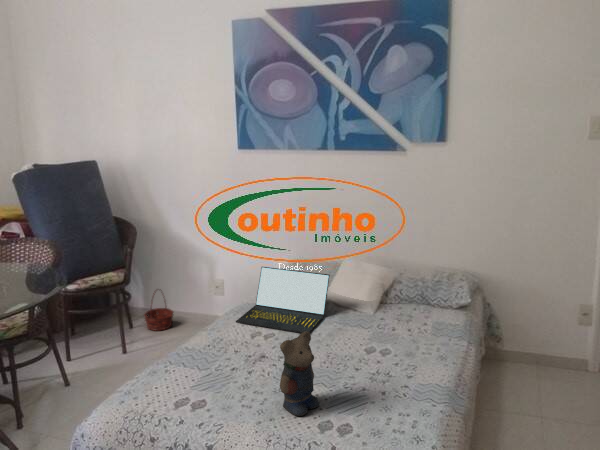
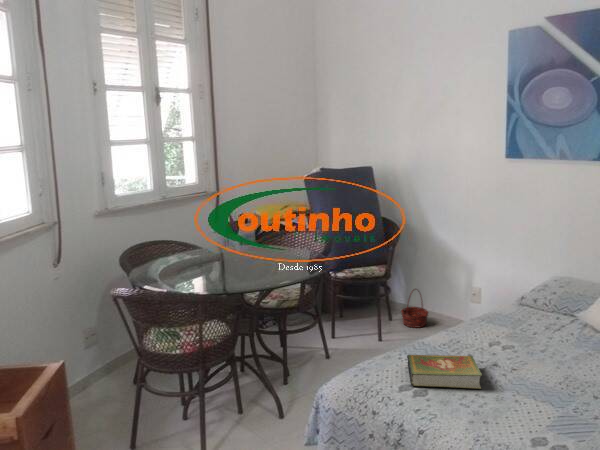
laptop: present [236,267,330,333] -> none [477,277,590,353]
teddy bear: present [280,331,319,416] -> none [500,343,546,430]
book: none [177,353,256,399] -> present [407,355,482,389]

